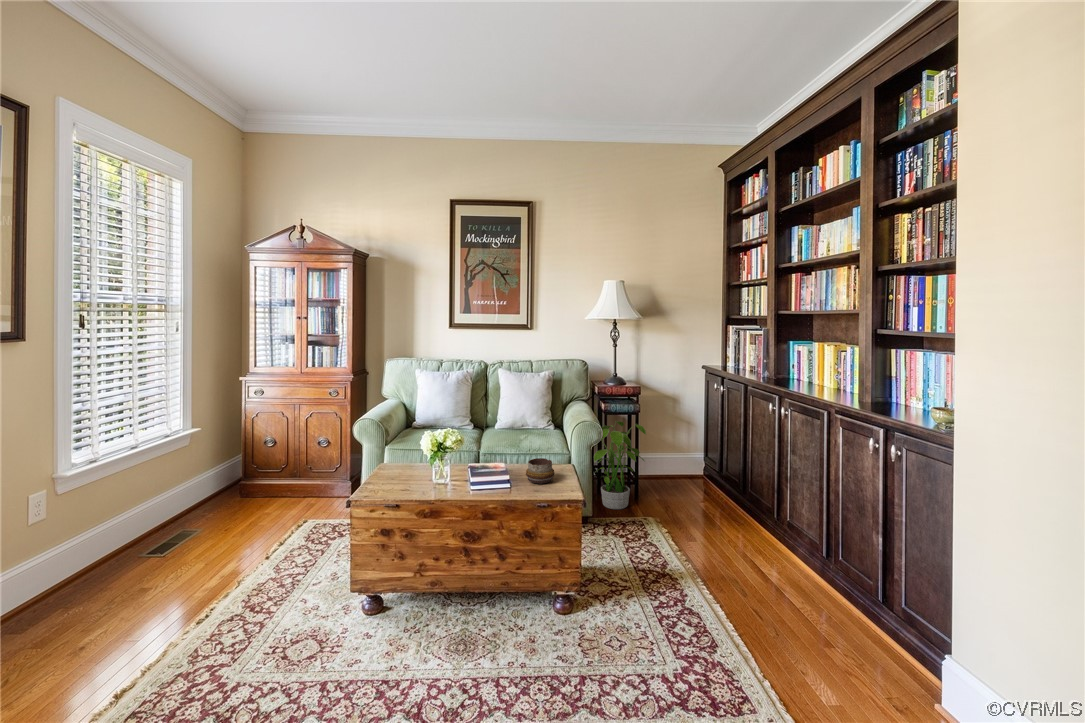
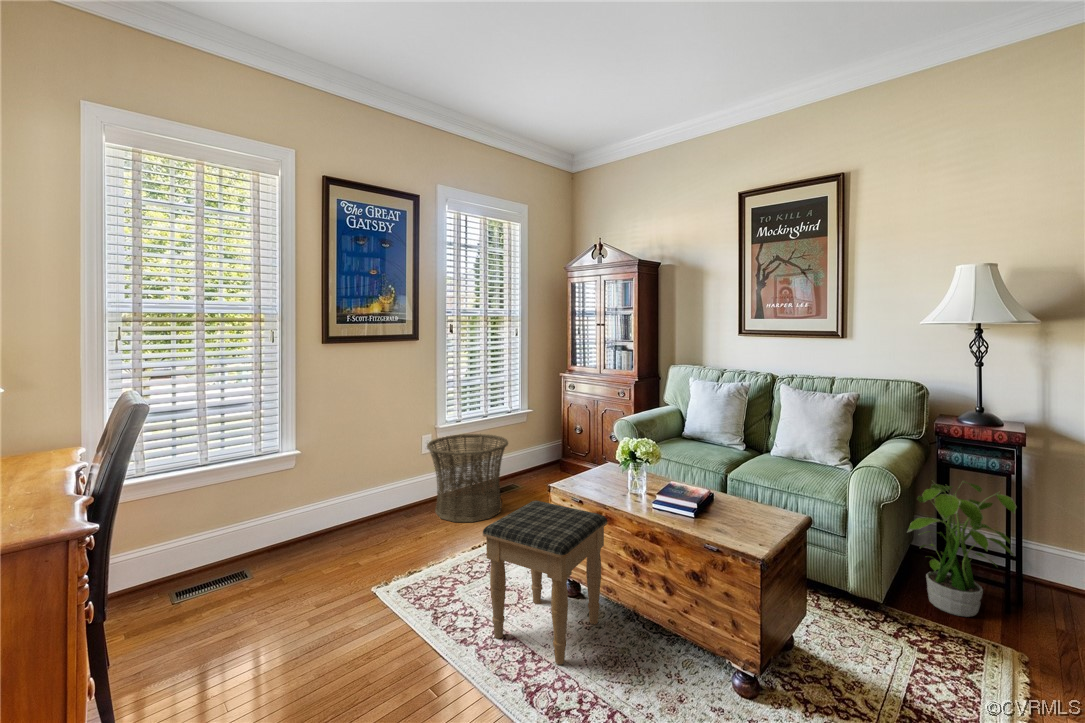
decorative bowl: present [526,458,555,484] -> none [726,494,764,526]
basket: none [46,469,200,610] -> present [427,434,508,522]
footstool: none [307,514,428,694] -> present [483,501,607,665]

